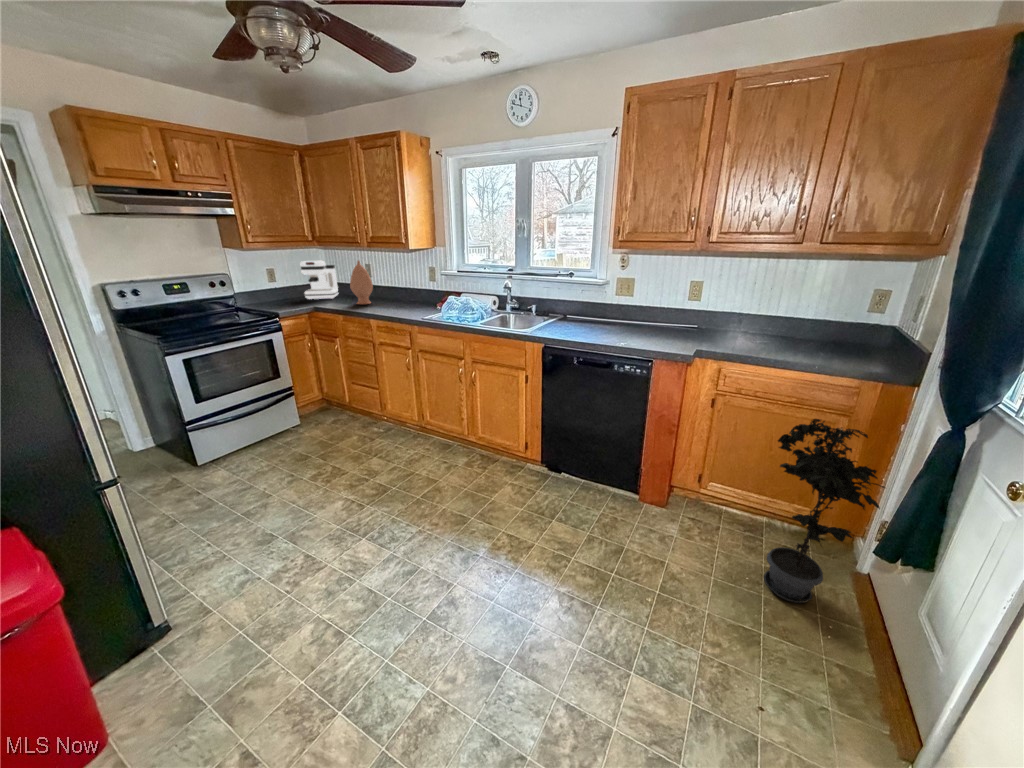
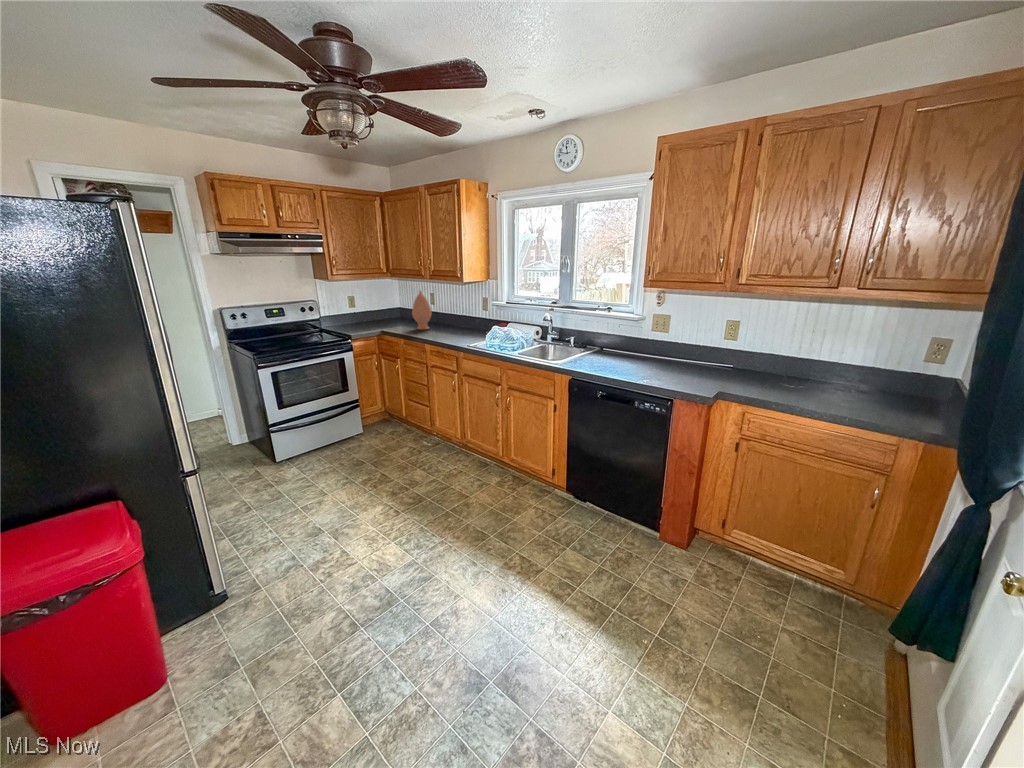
coffee maker: present [300,261,338,299] -> none [374,289,405,323]
potted plant: present [764,419,885,603] -> none [778,476,913,676]

